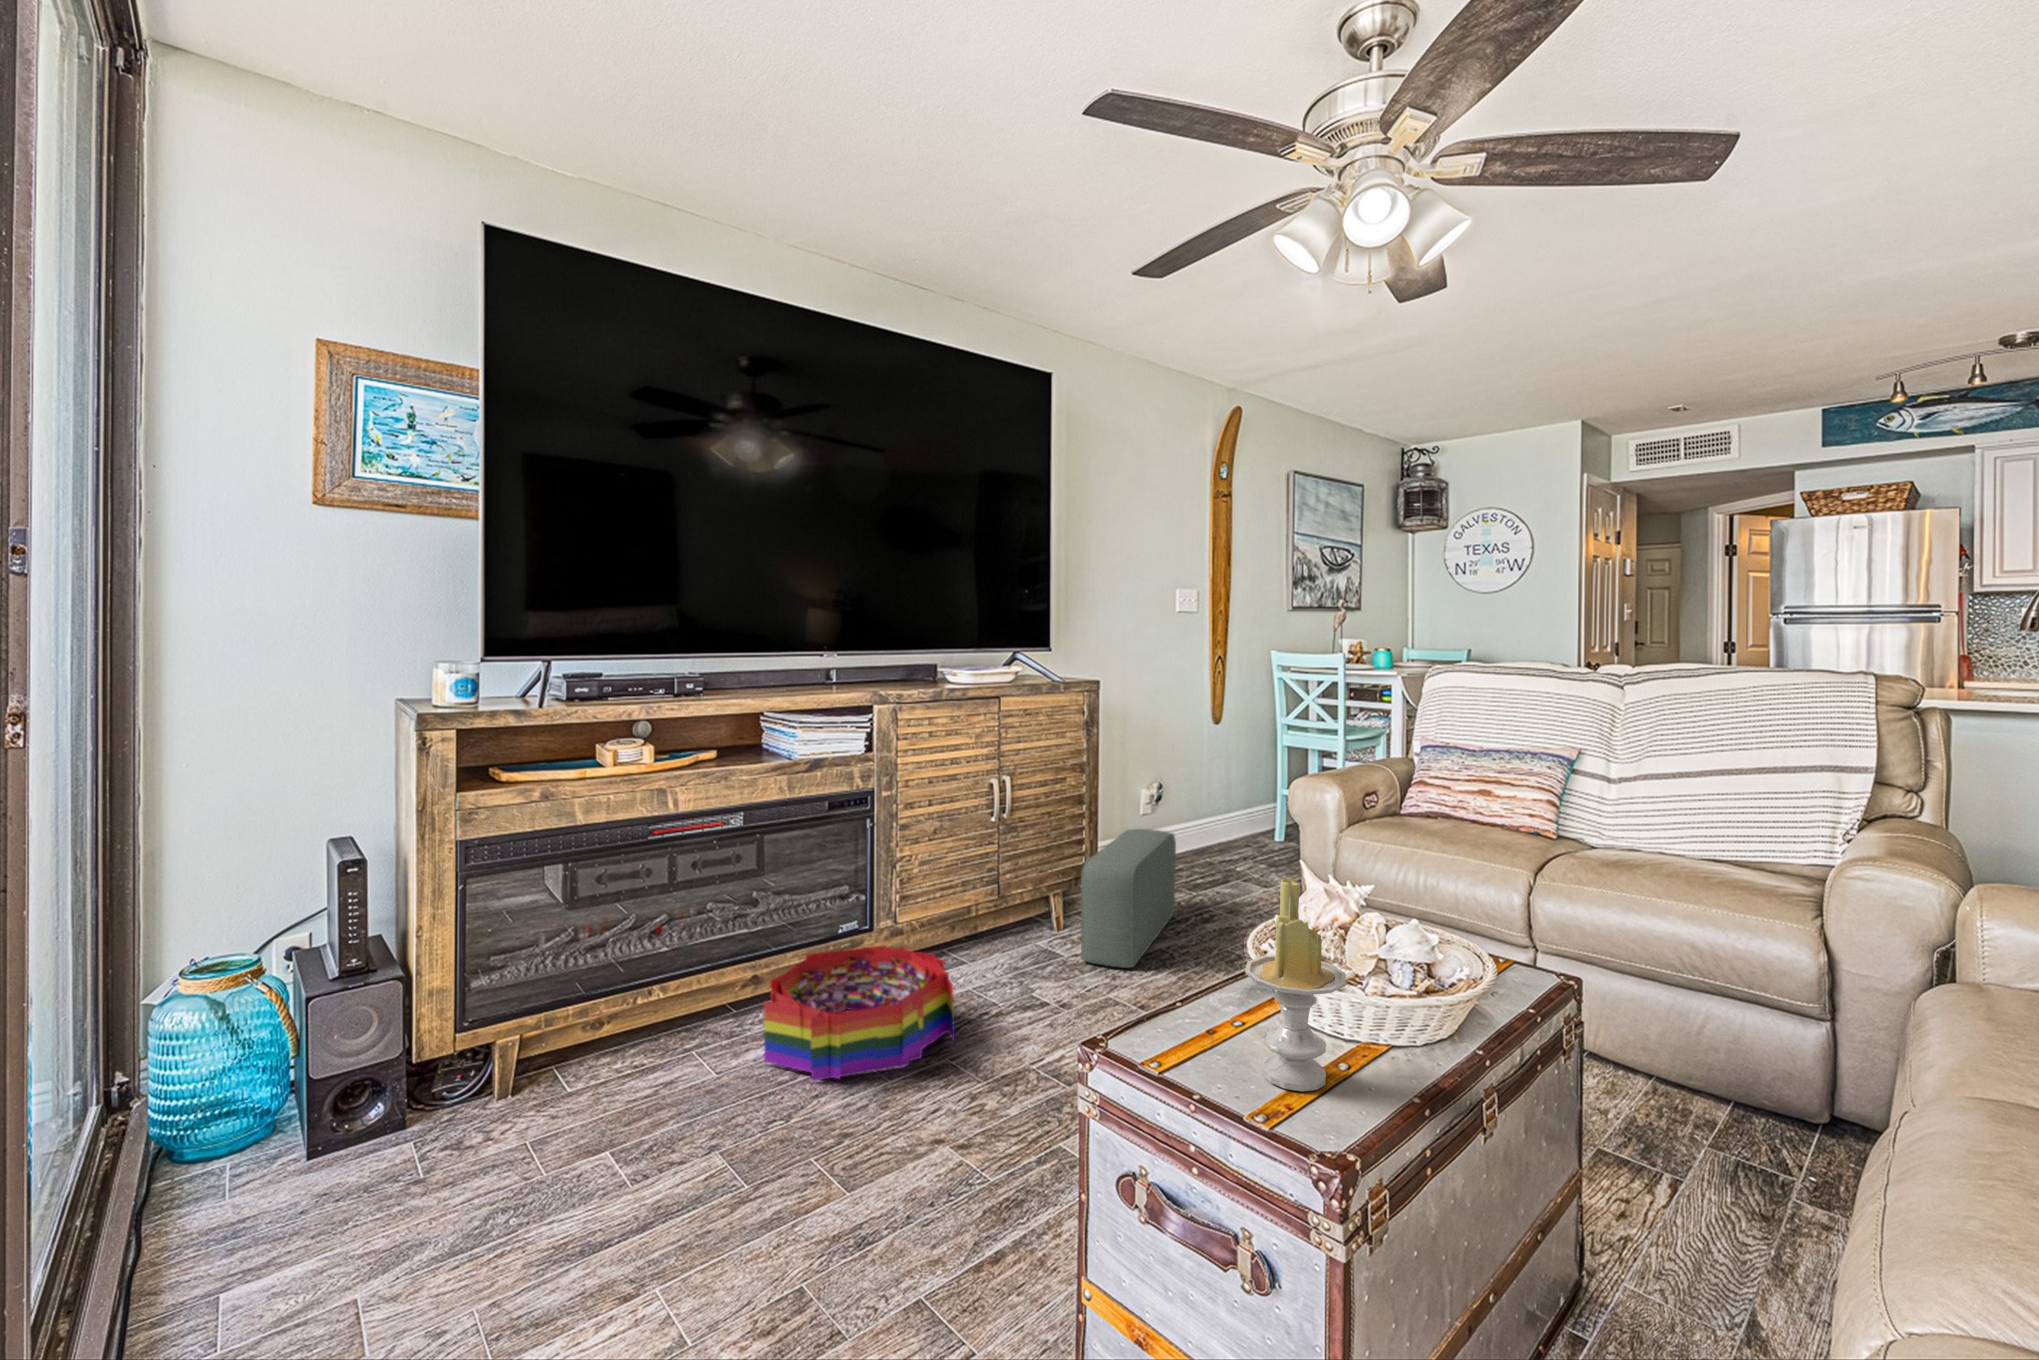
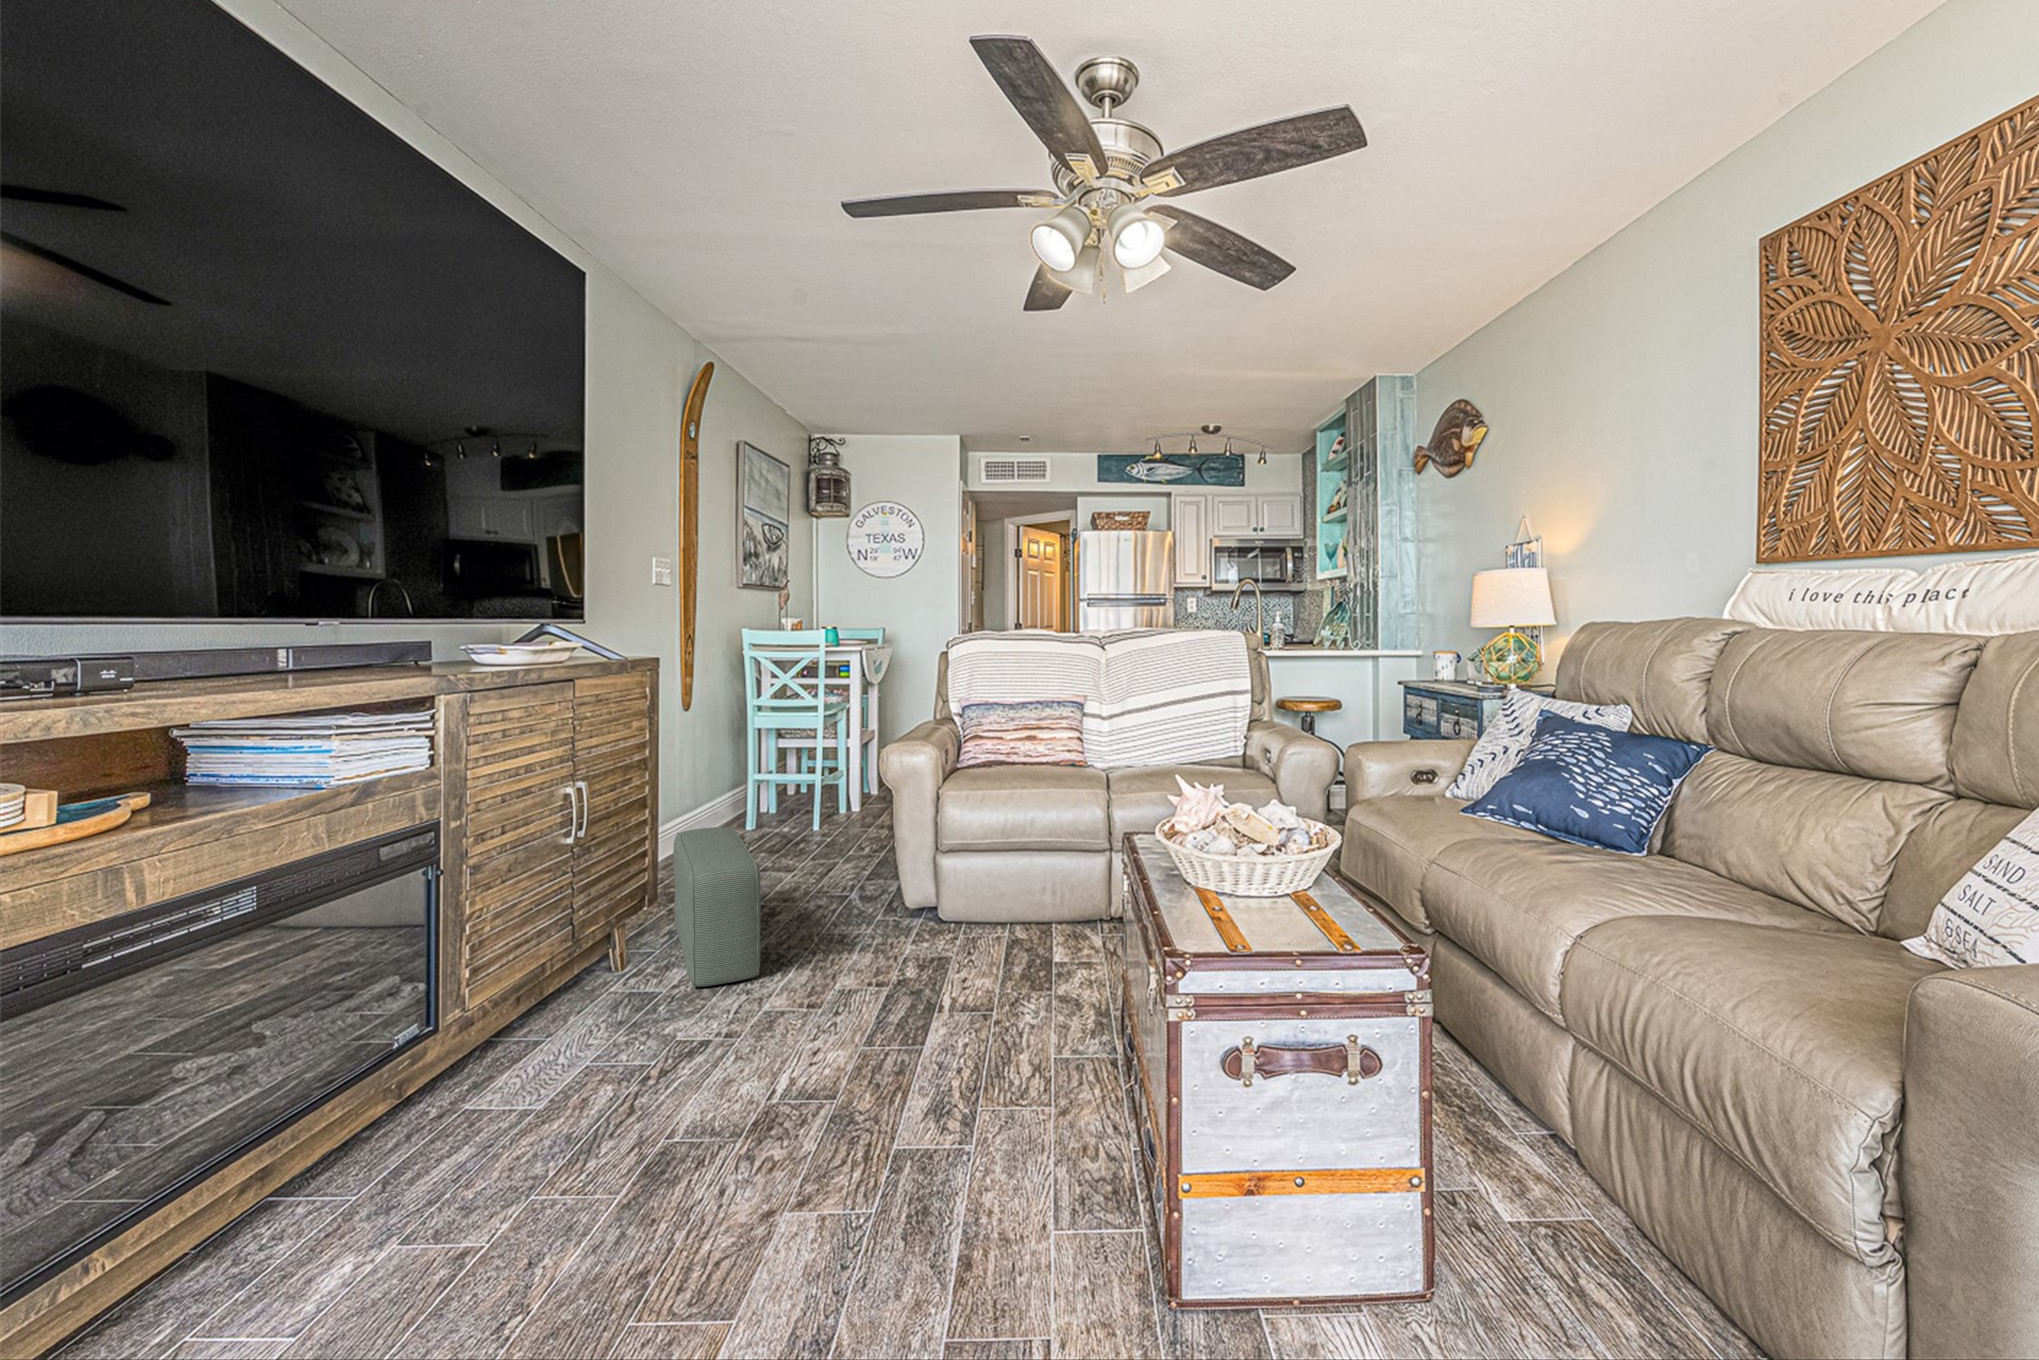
candle: present [1245,878,1346,1091] -> none [1273,773,1355,937]
storage bin: present [764,946,955,1081] -> none [342,1022,659,1263]

